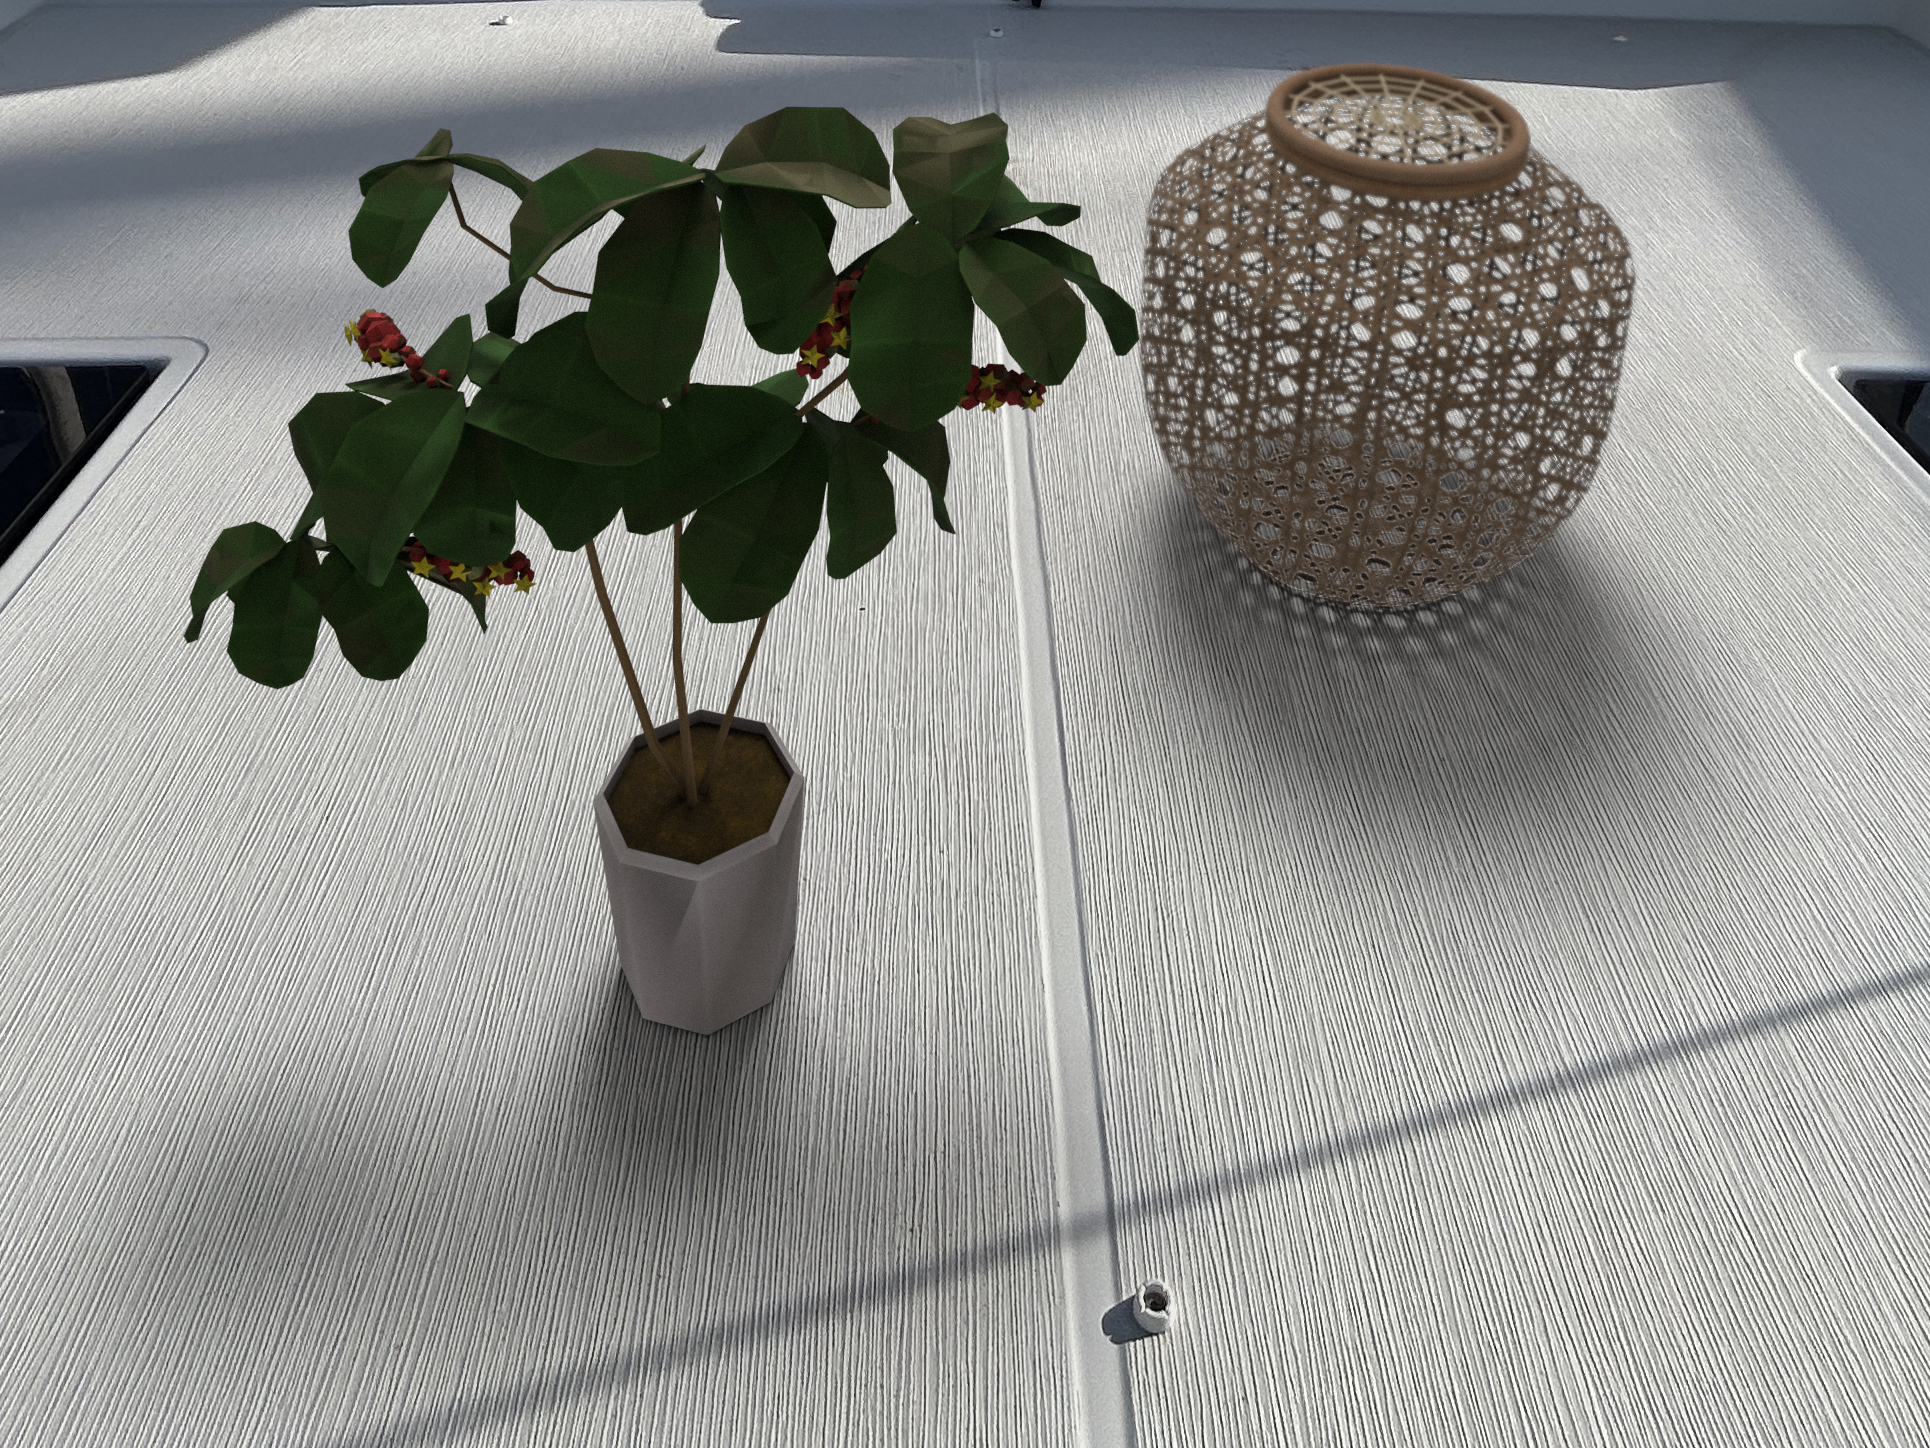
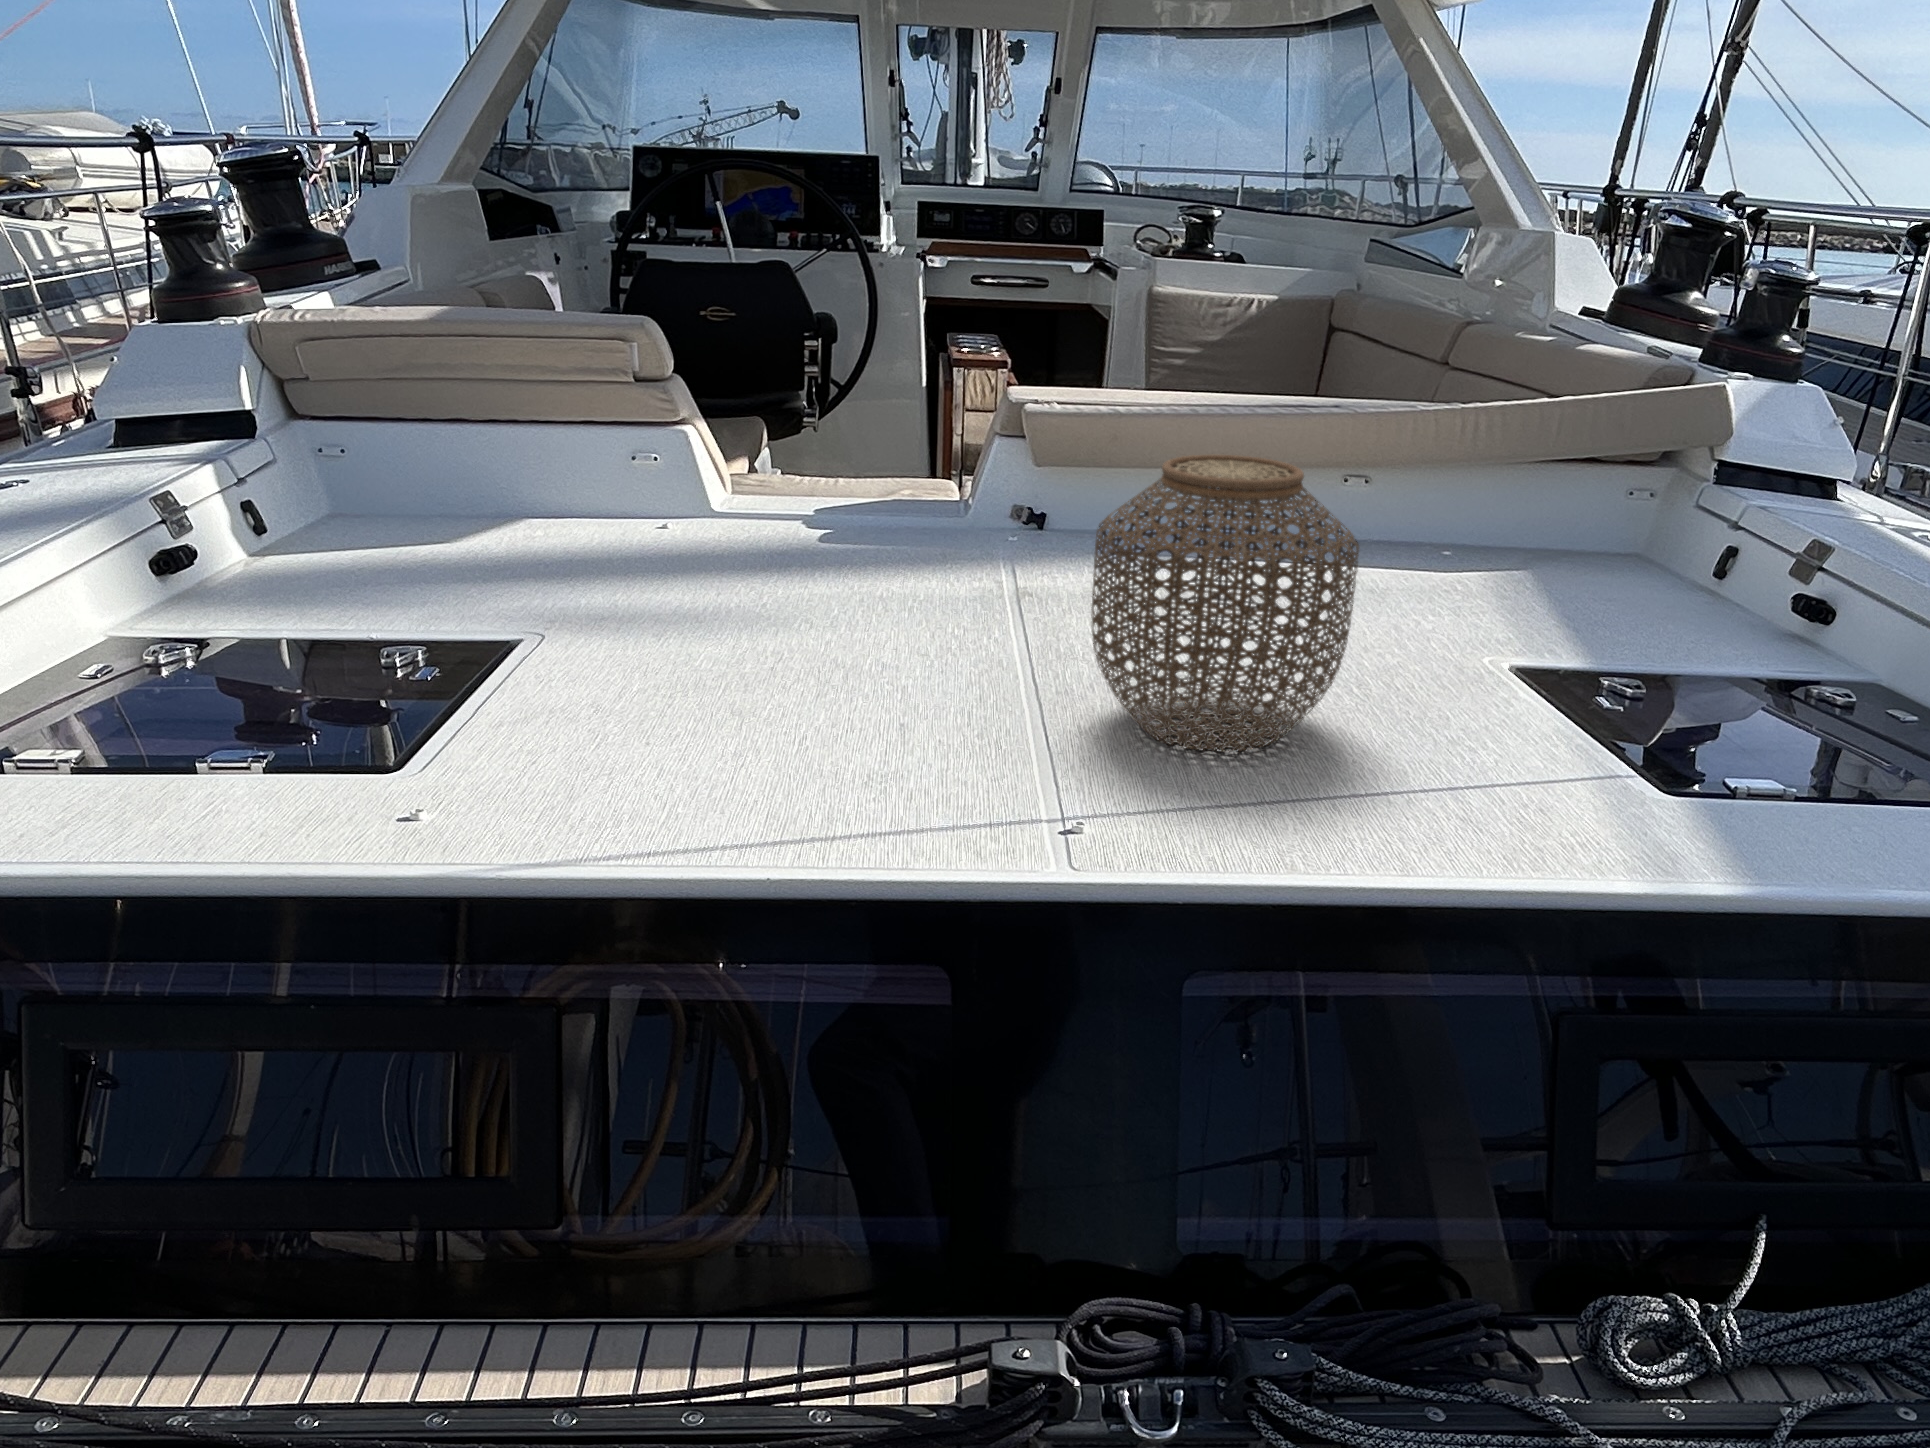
potted plant: present [184,107,1139,1035] -> none [632,367,1078,845]

